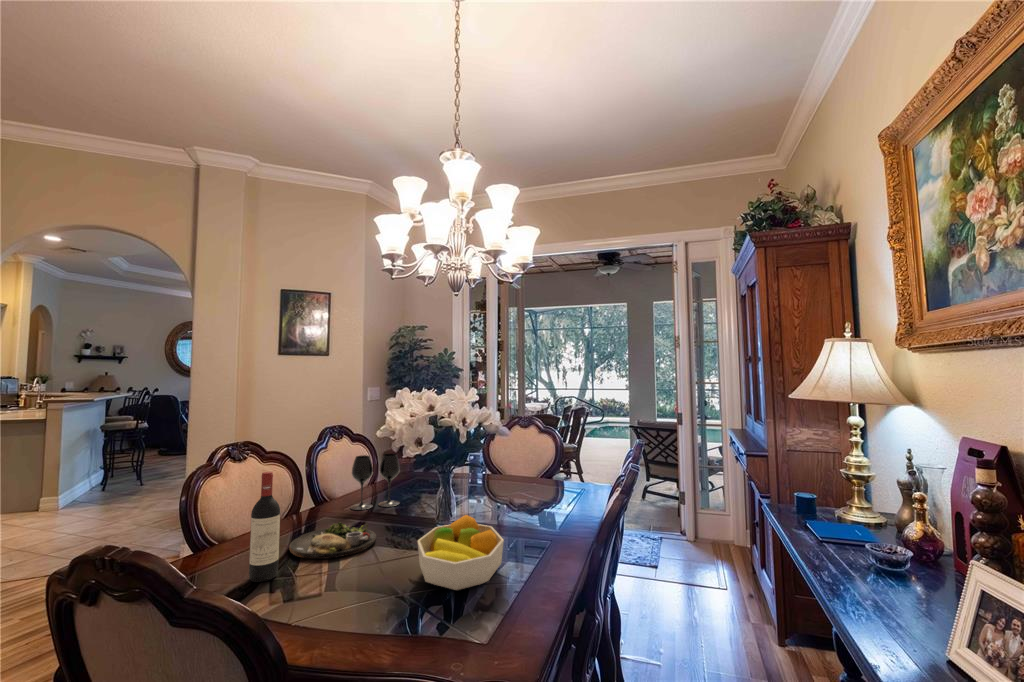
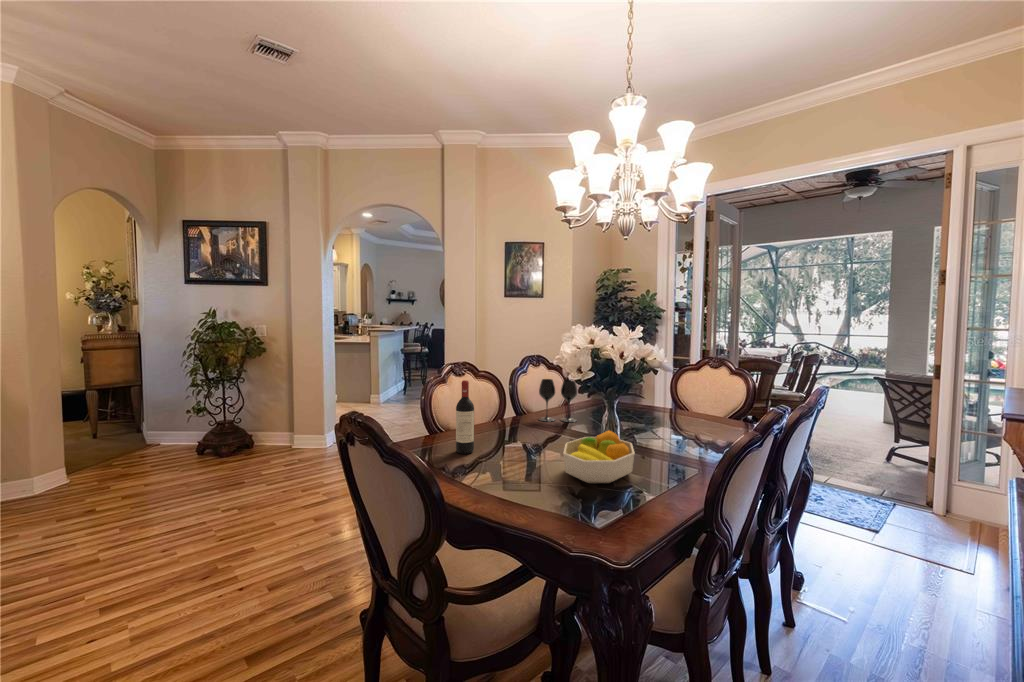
dinner plate: present [289,522,376,559] -> none [486,425,547,448]

